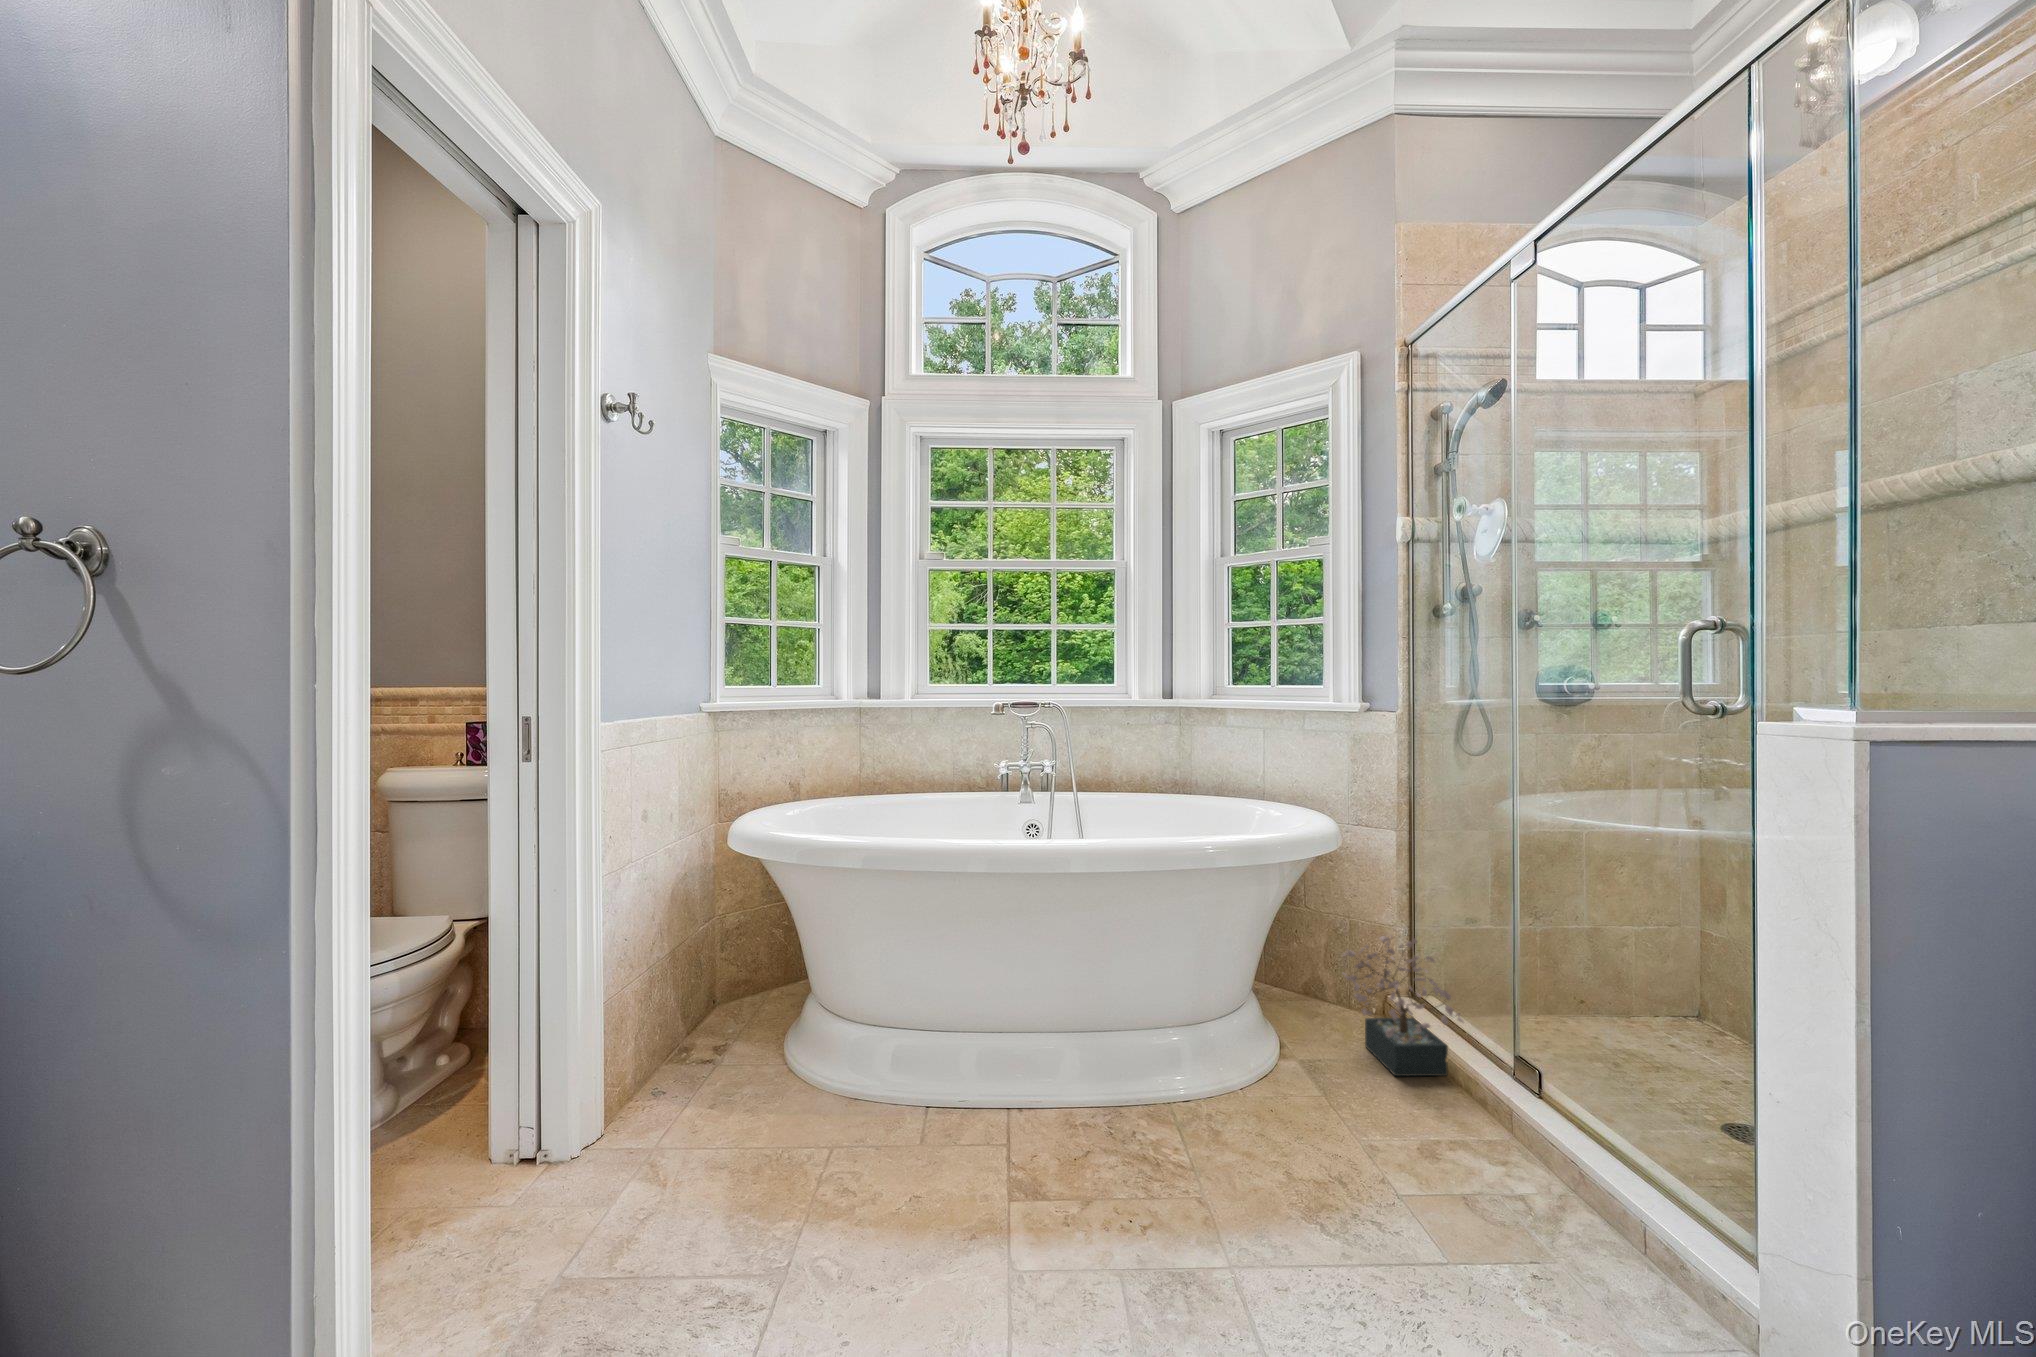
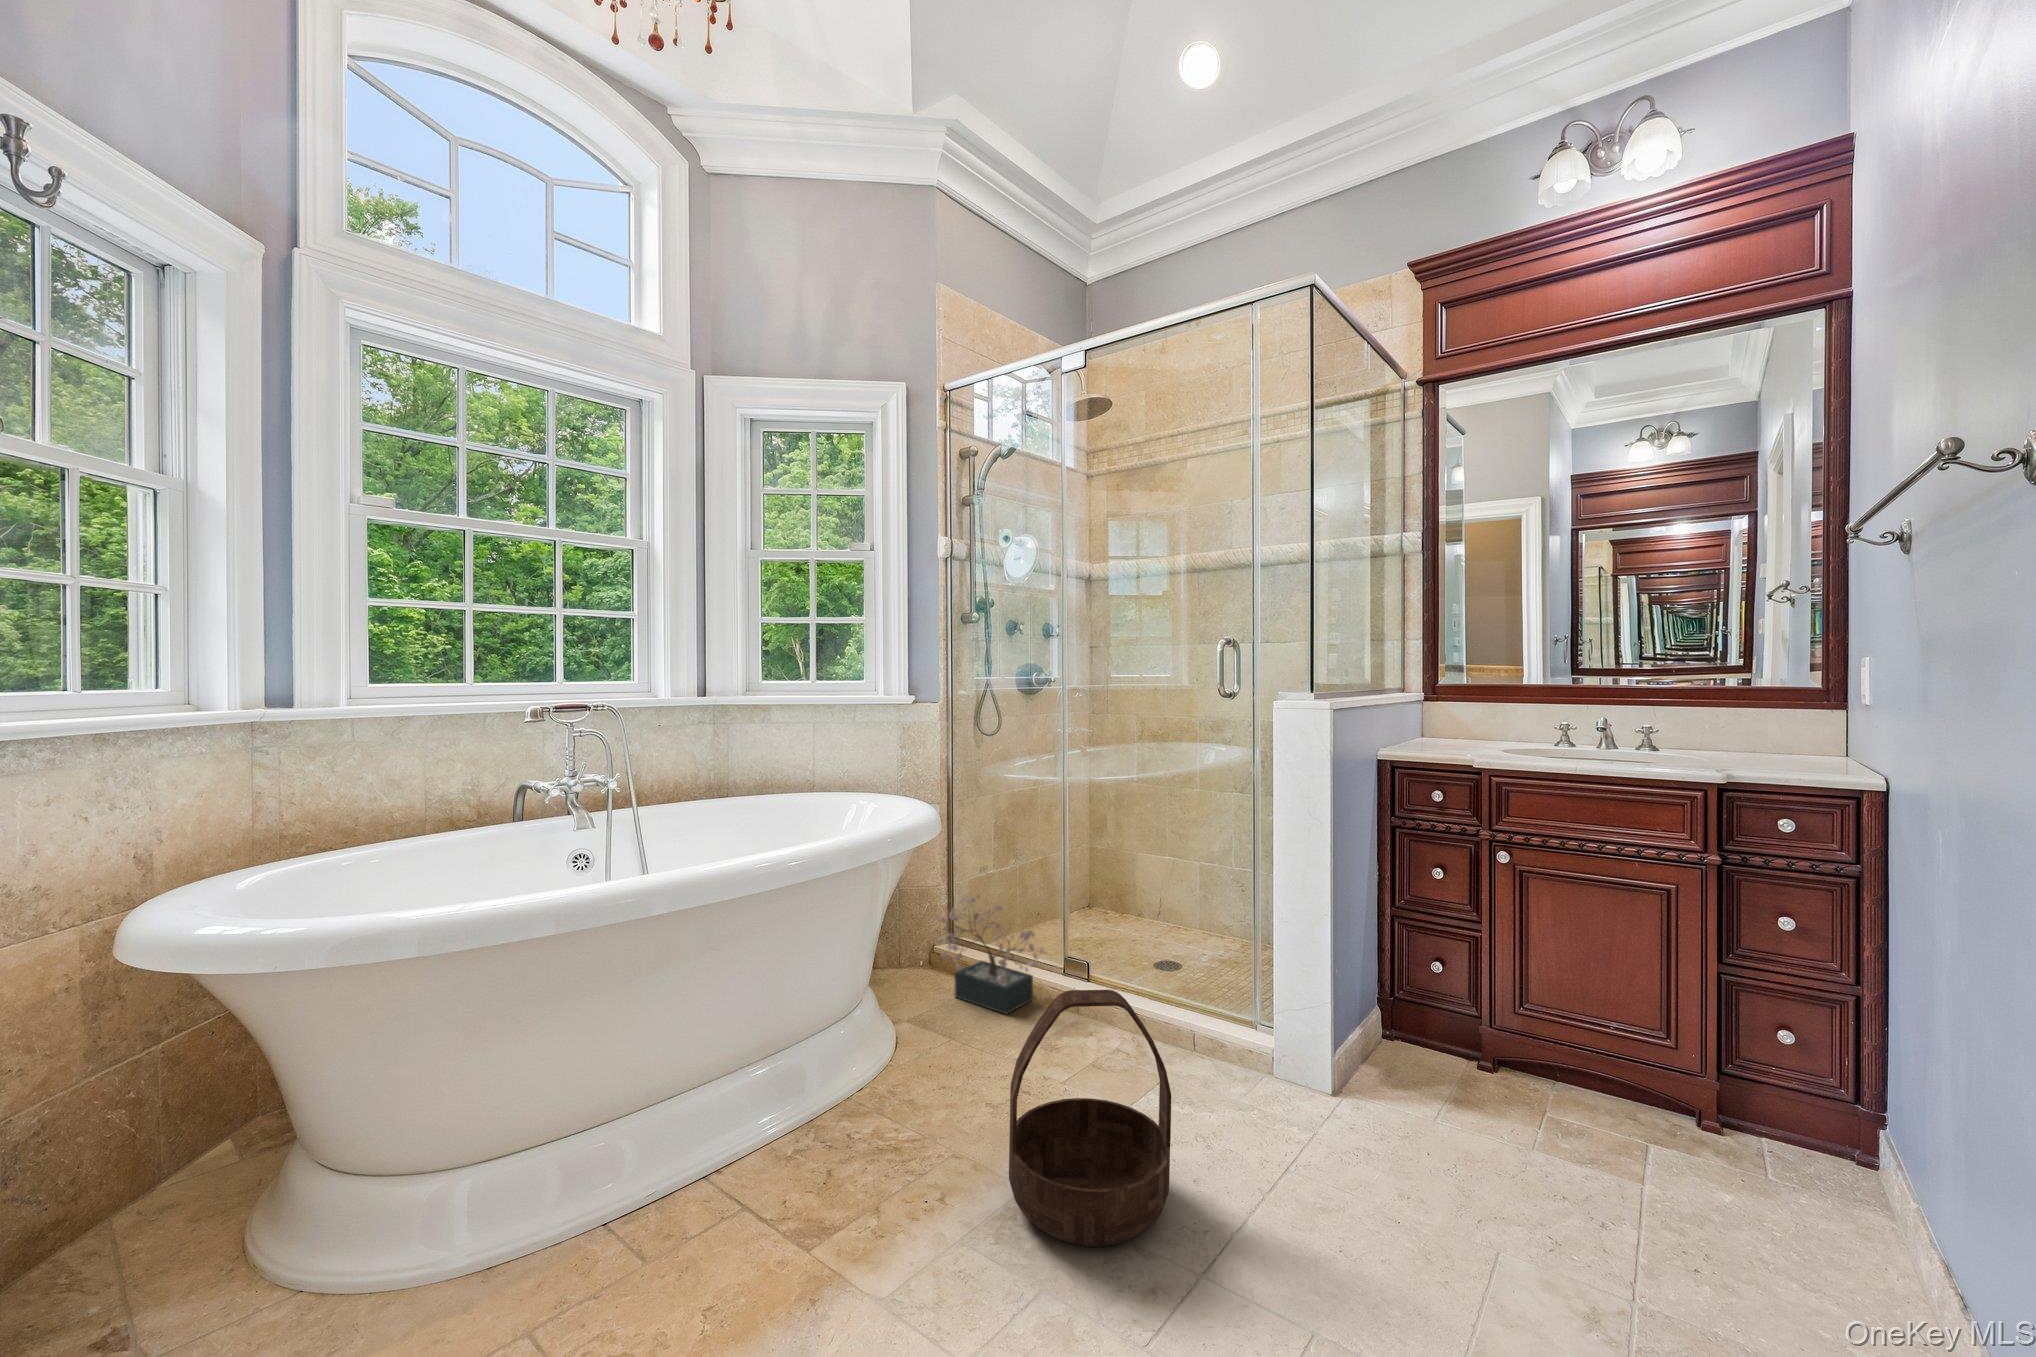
basket: none [1151,995,1322,1257] -> present [1009,990,1171,1247]

